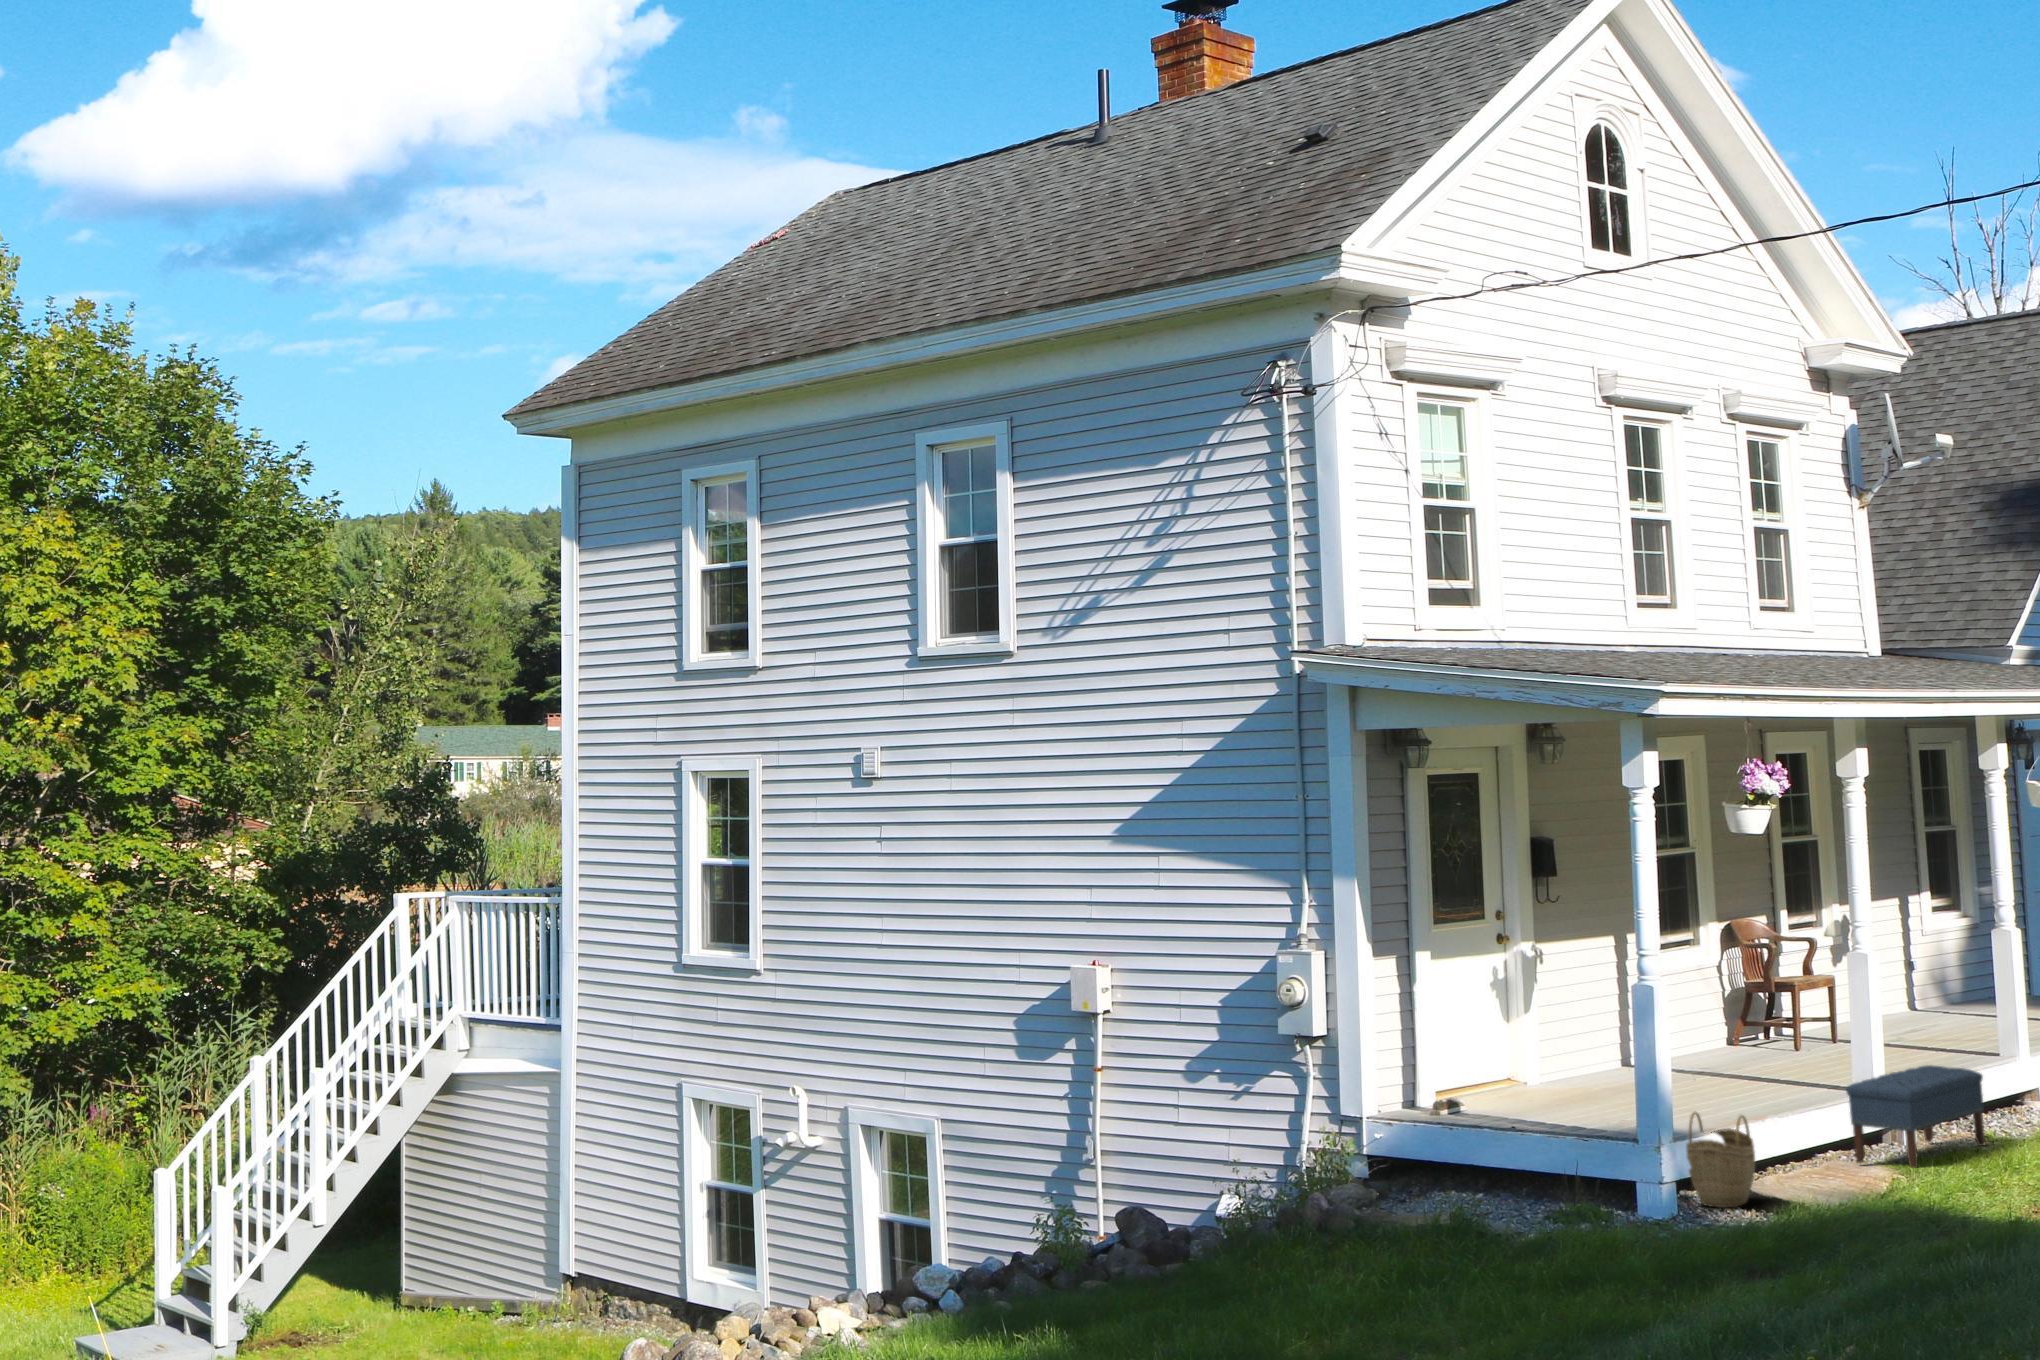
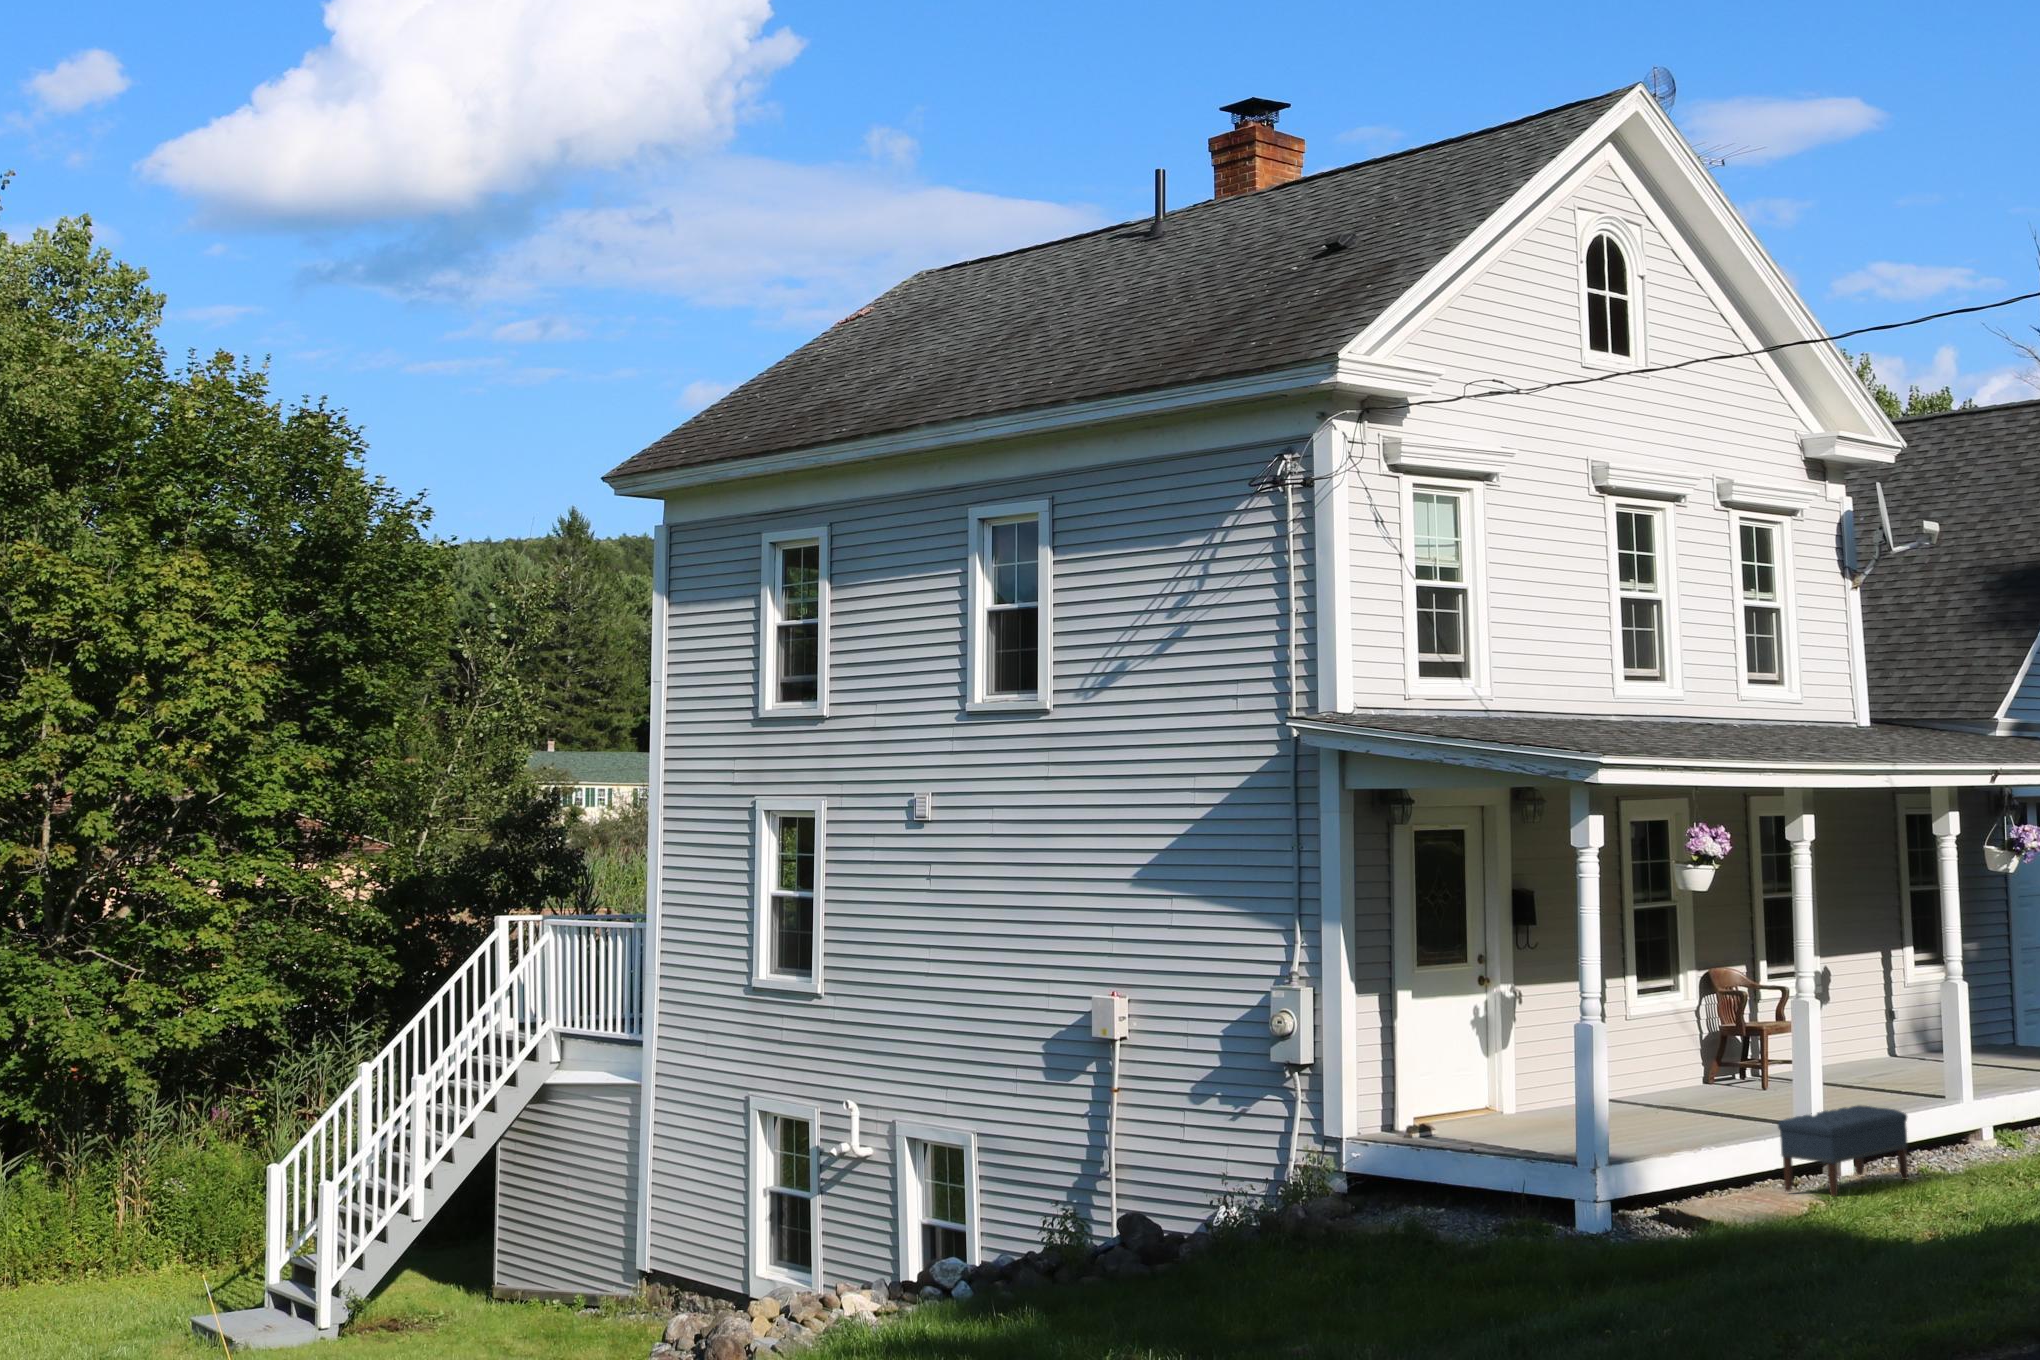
woven basket: present [1686,1112,1755,1208] -> none [1619,1139,1682,1226]

